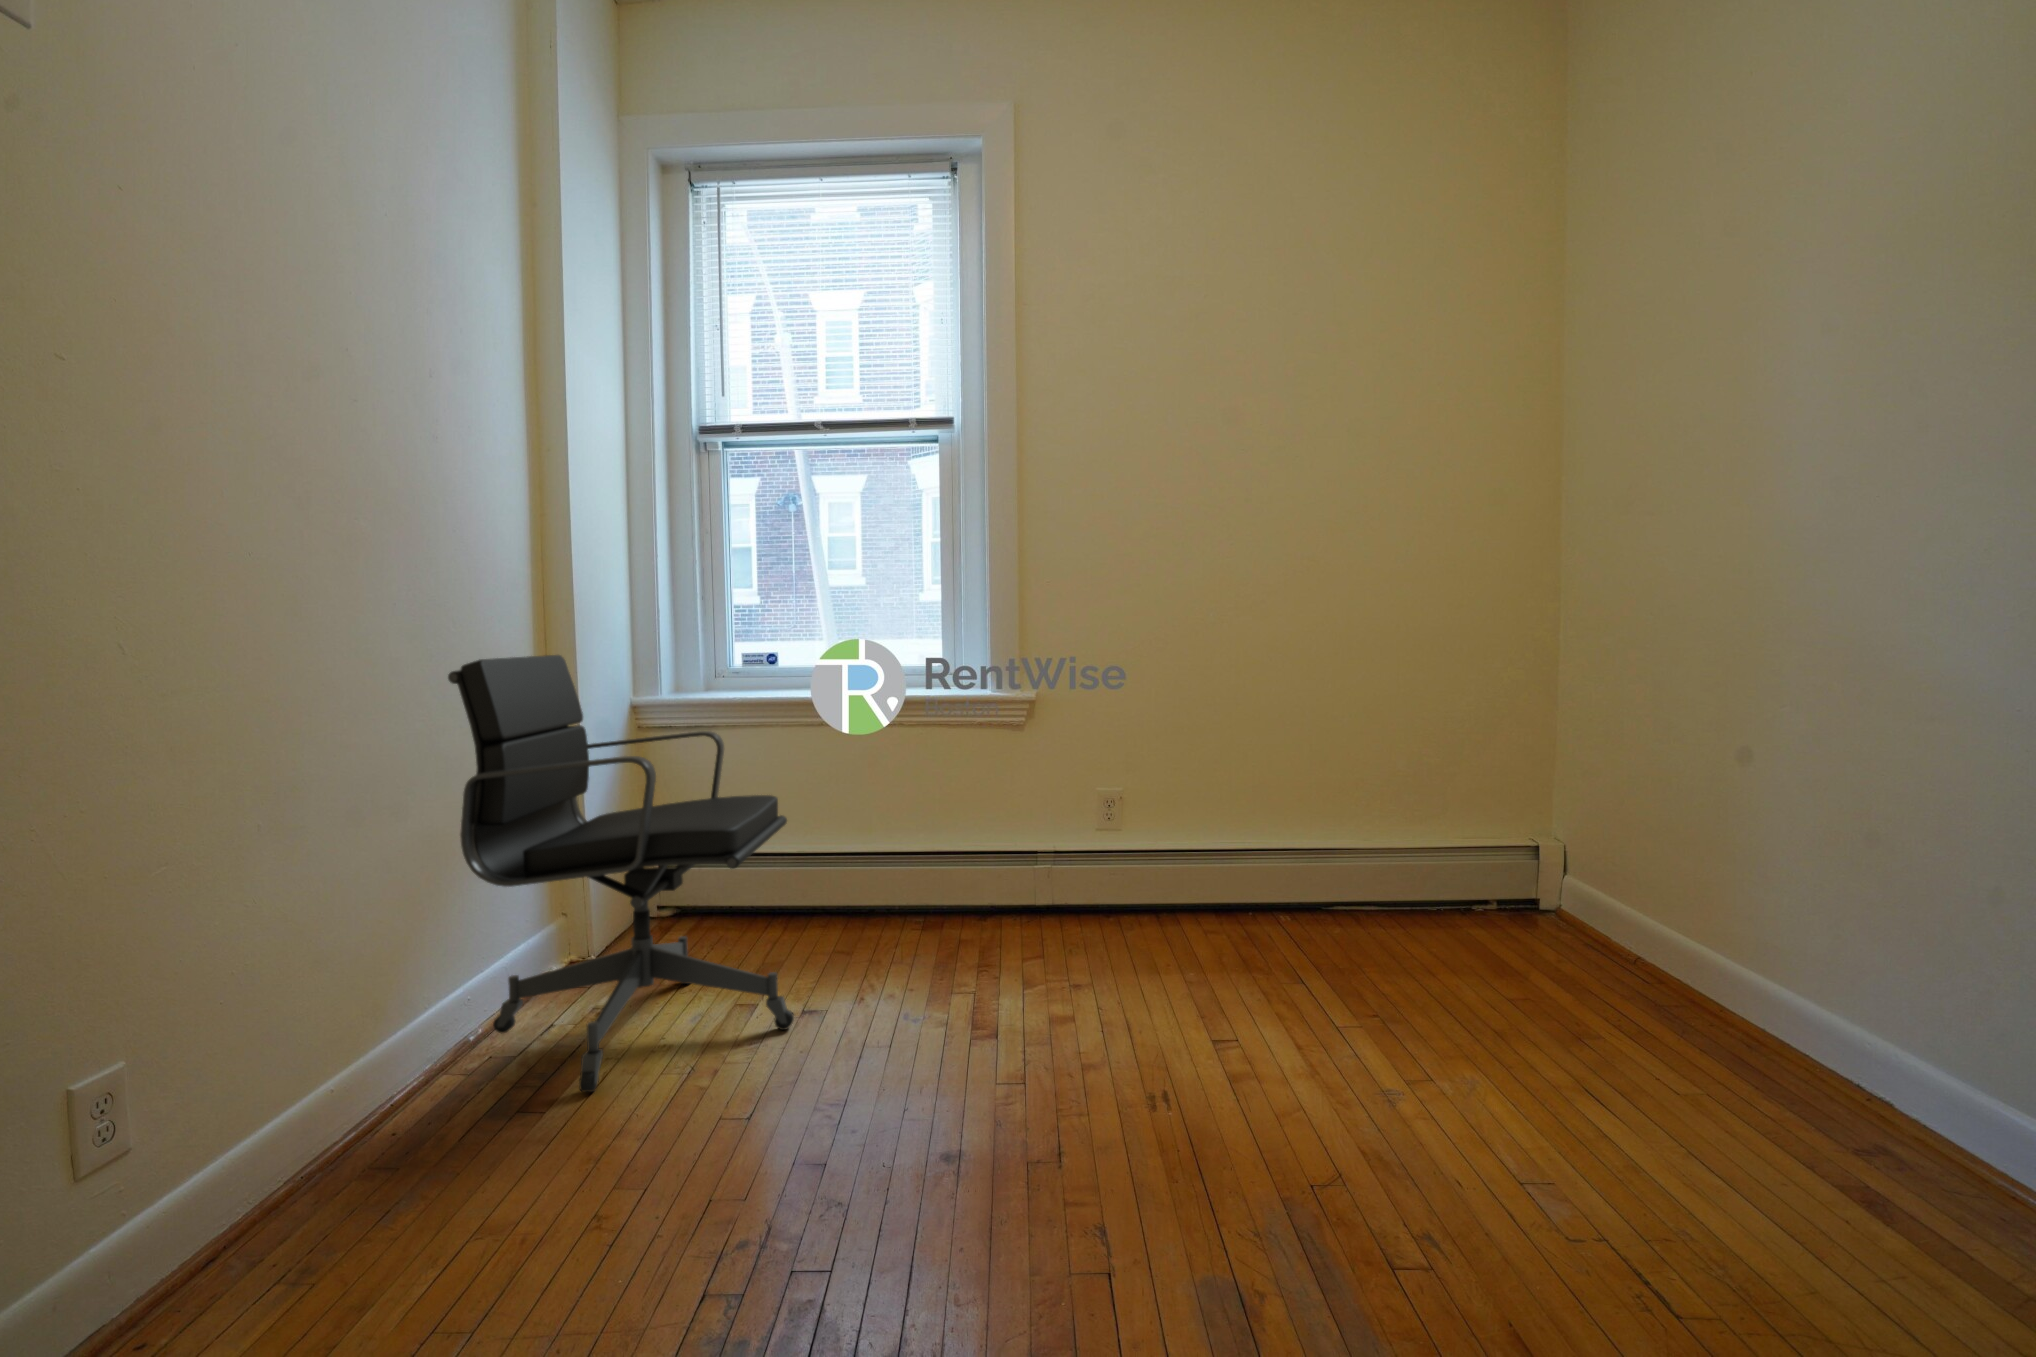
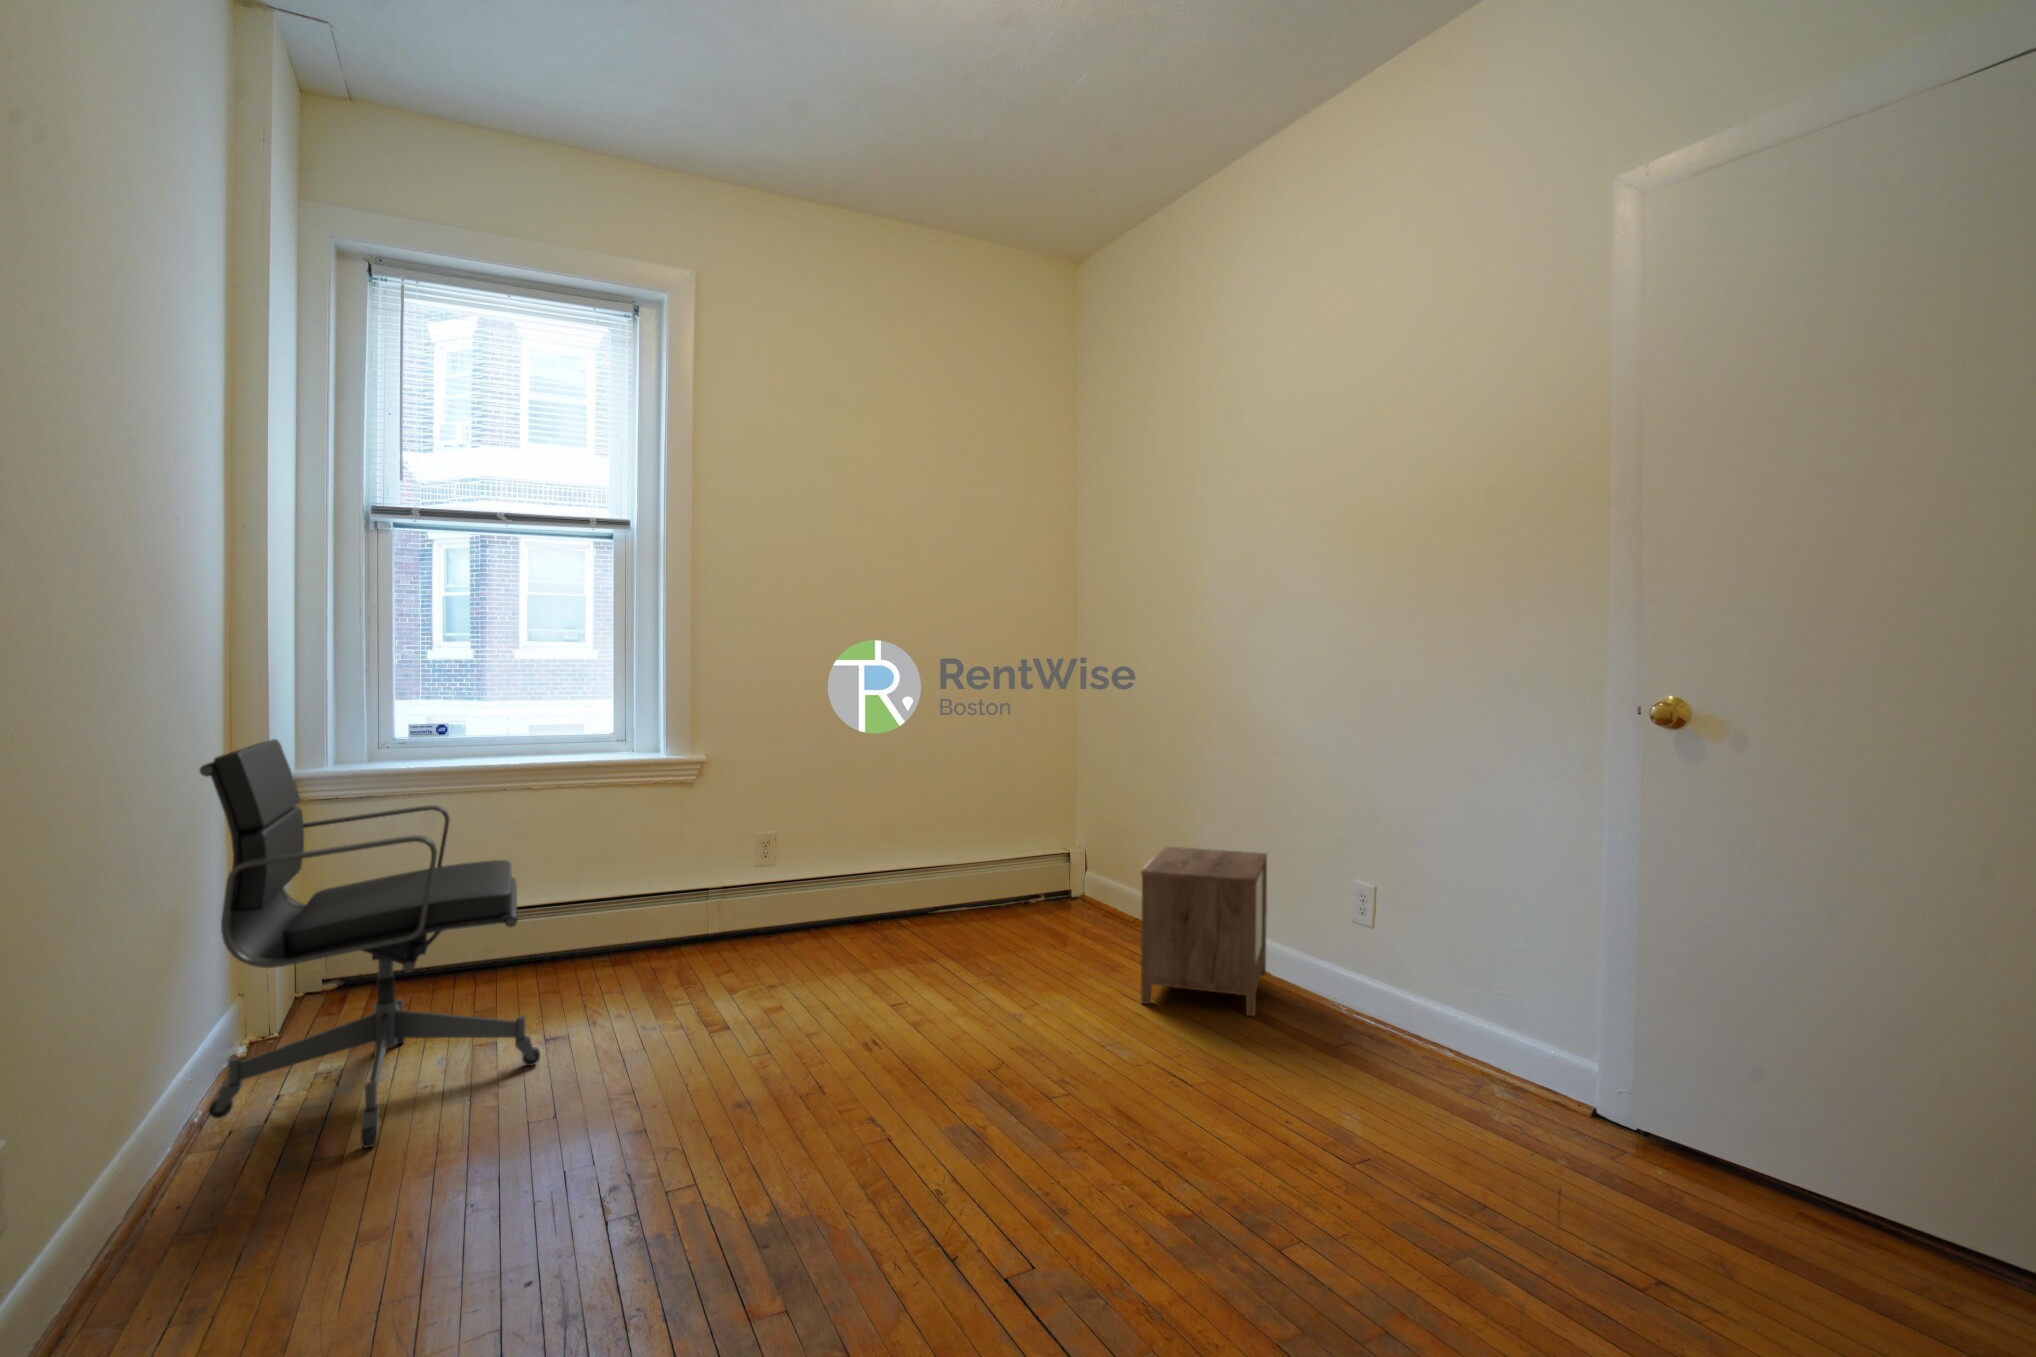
nightstand: none [1608,843,1874,1145] -> present [1141,847,1267,1016]

